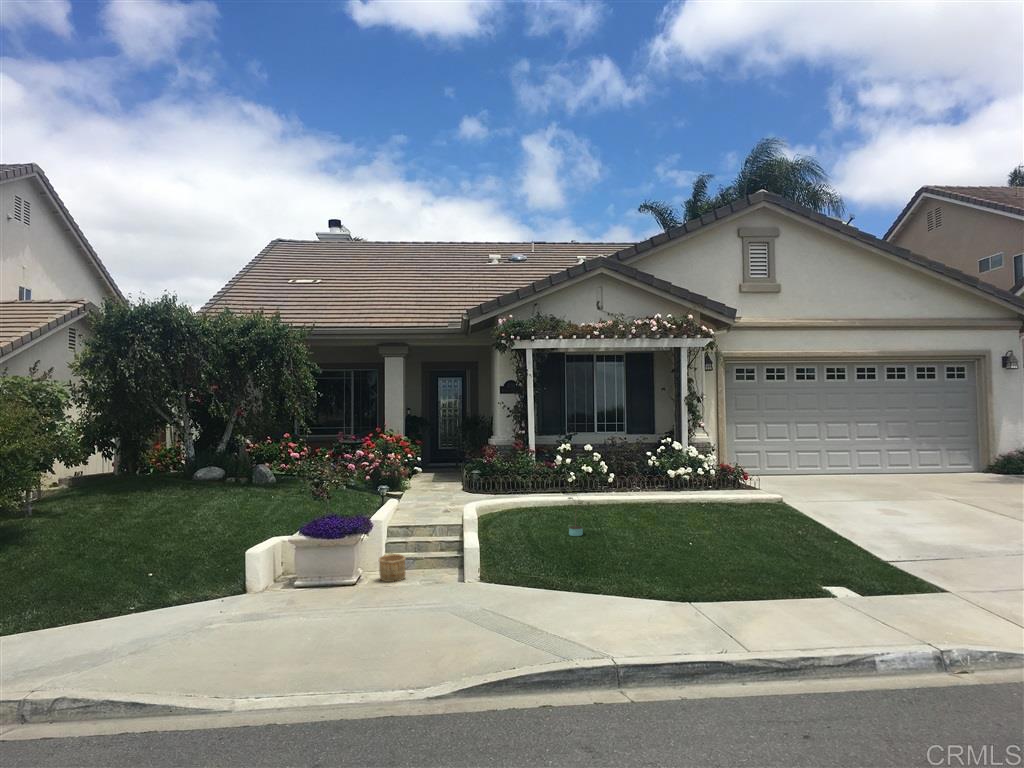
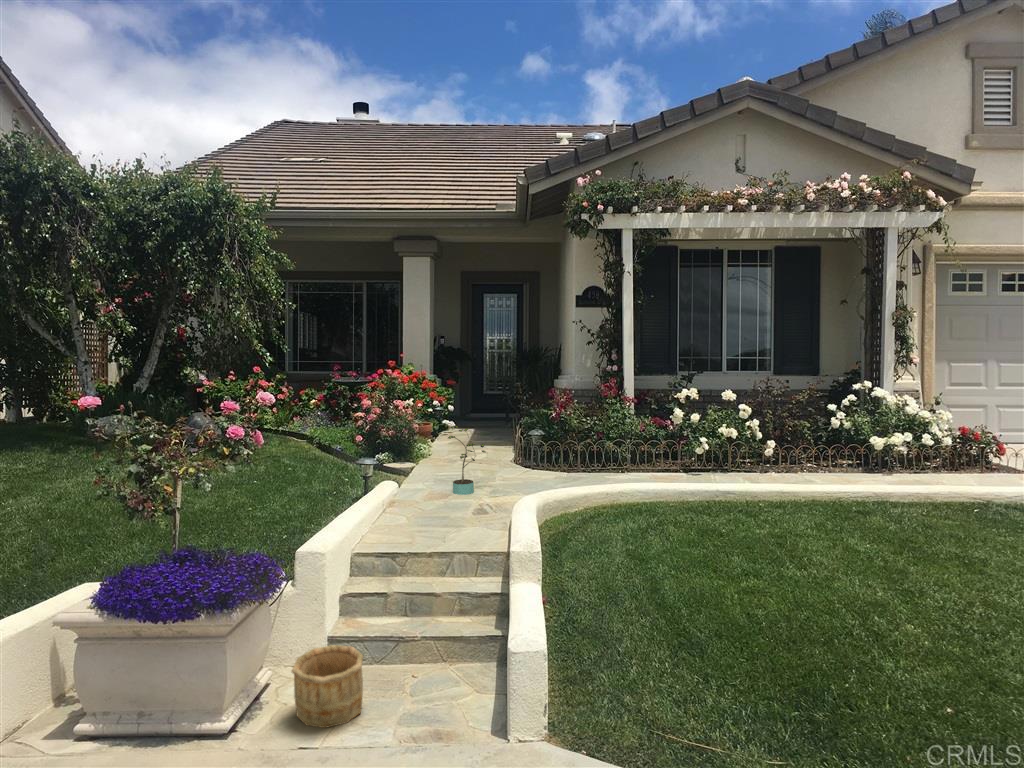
potted plant: present [567,491,590,536] -> present [448,426,486,495]

